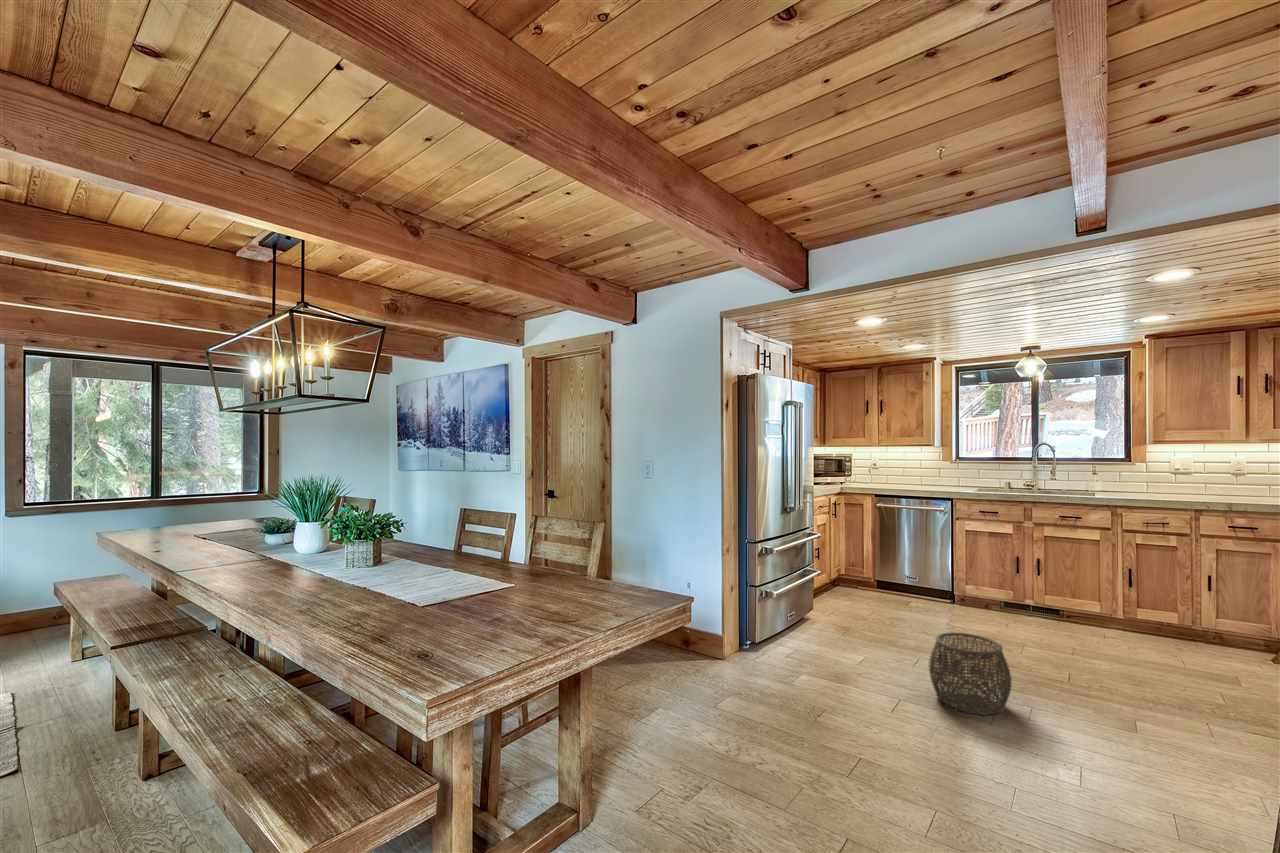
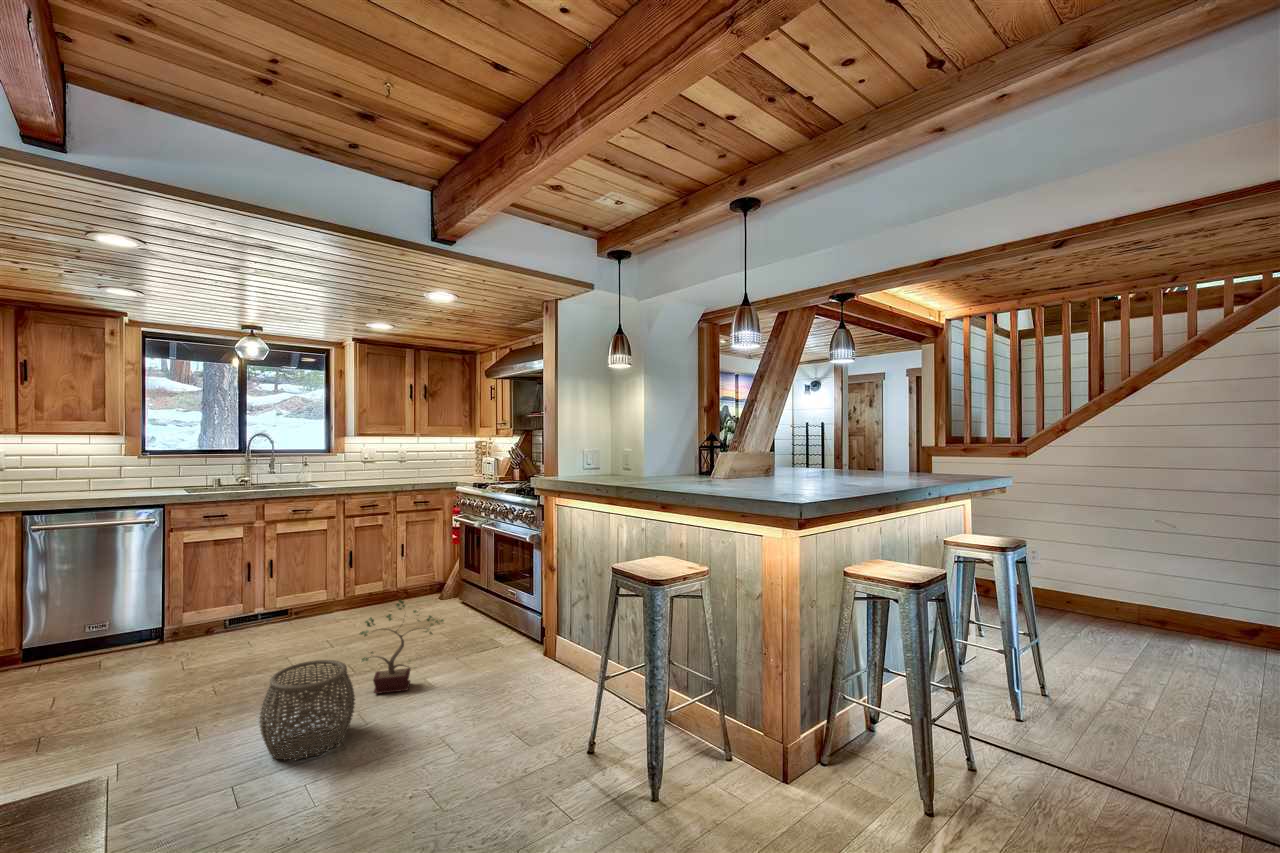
potted plant: none [1045,613,1144,716] -> present [360,599,444,694]

